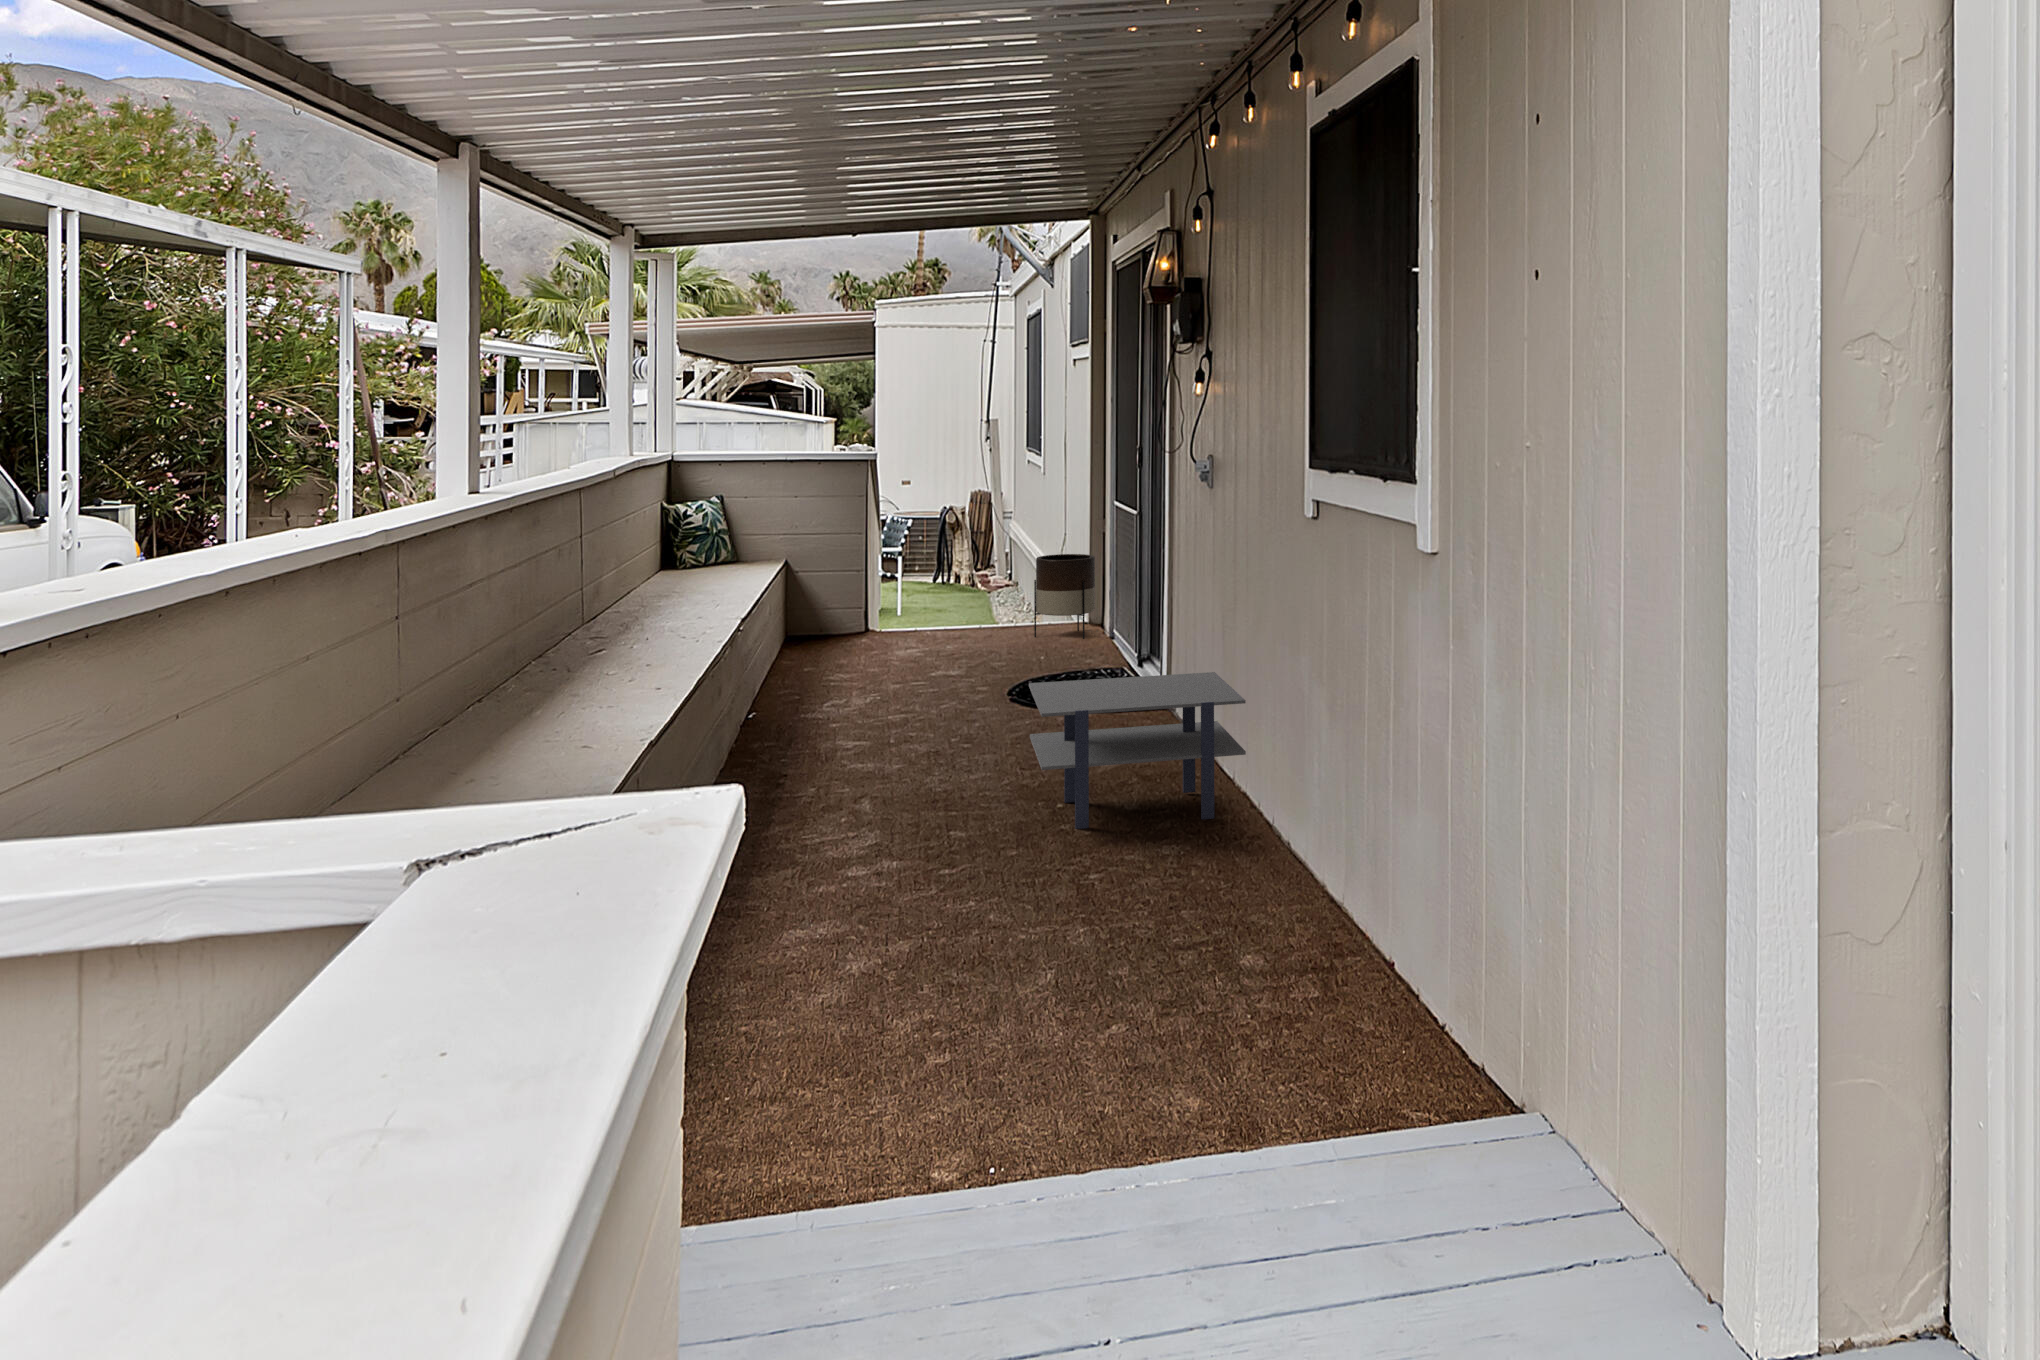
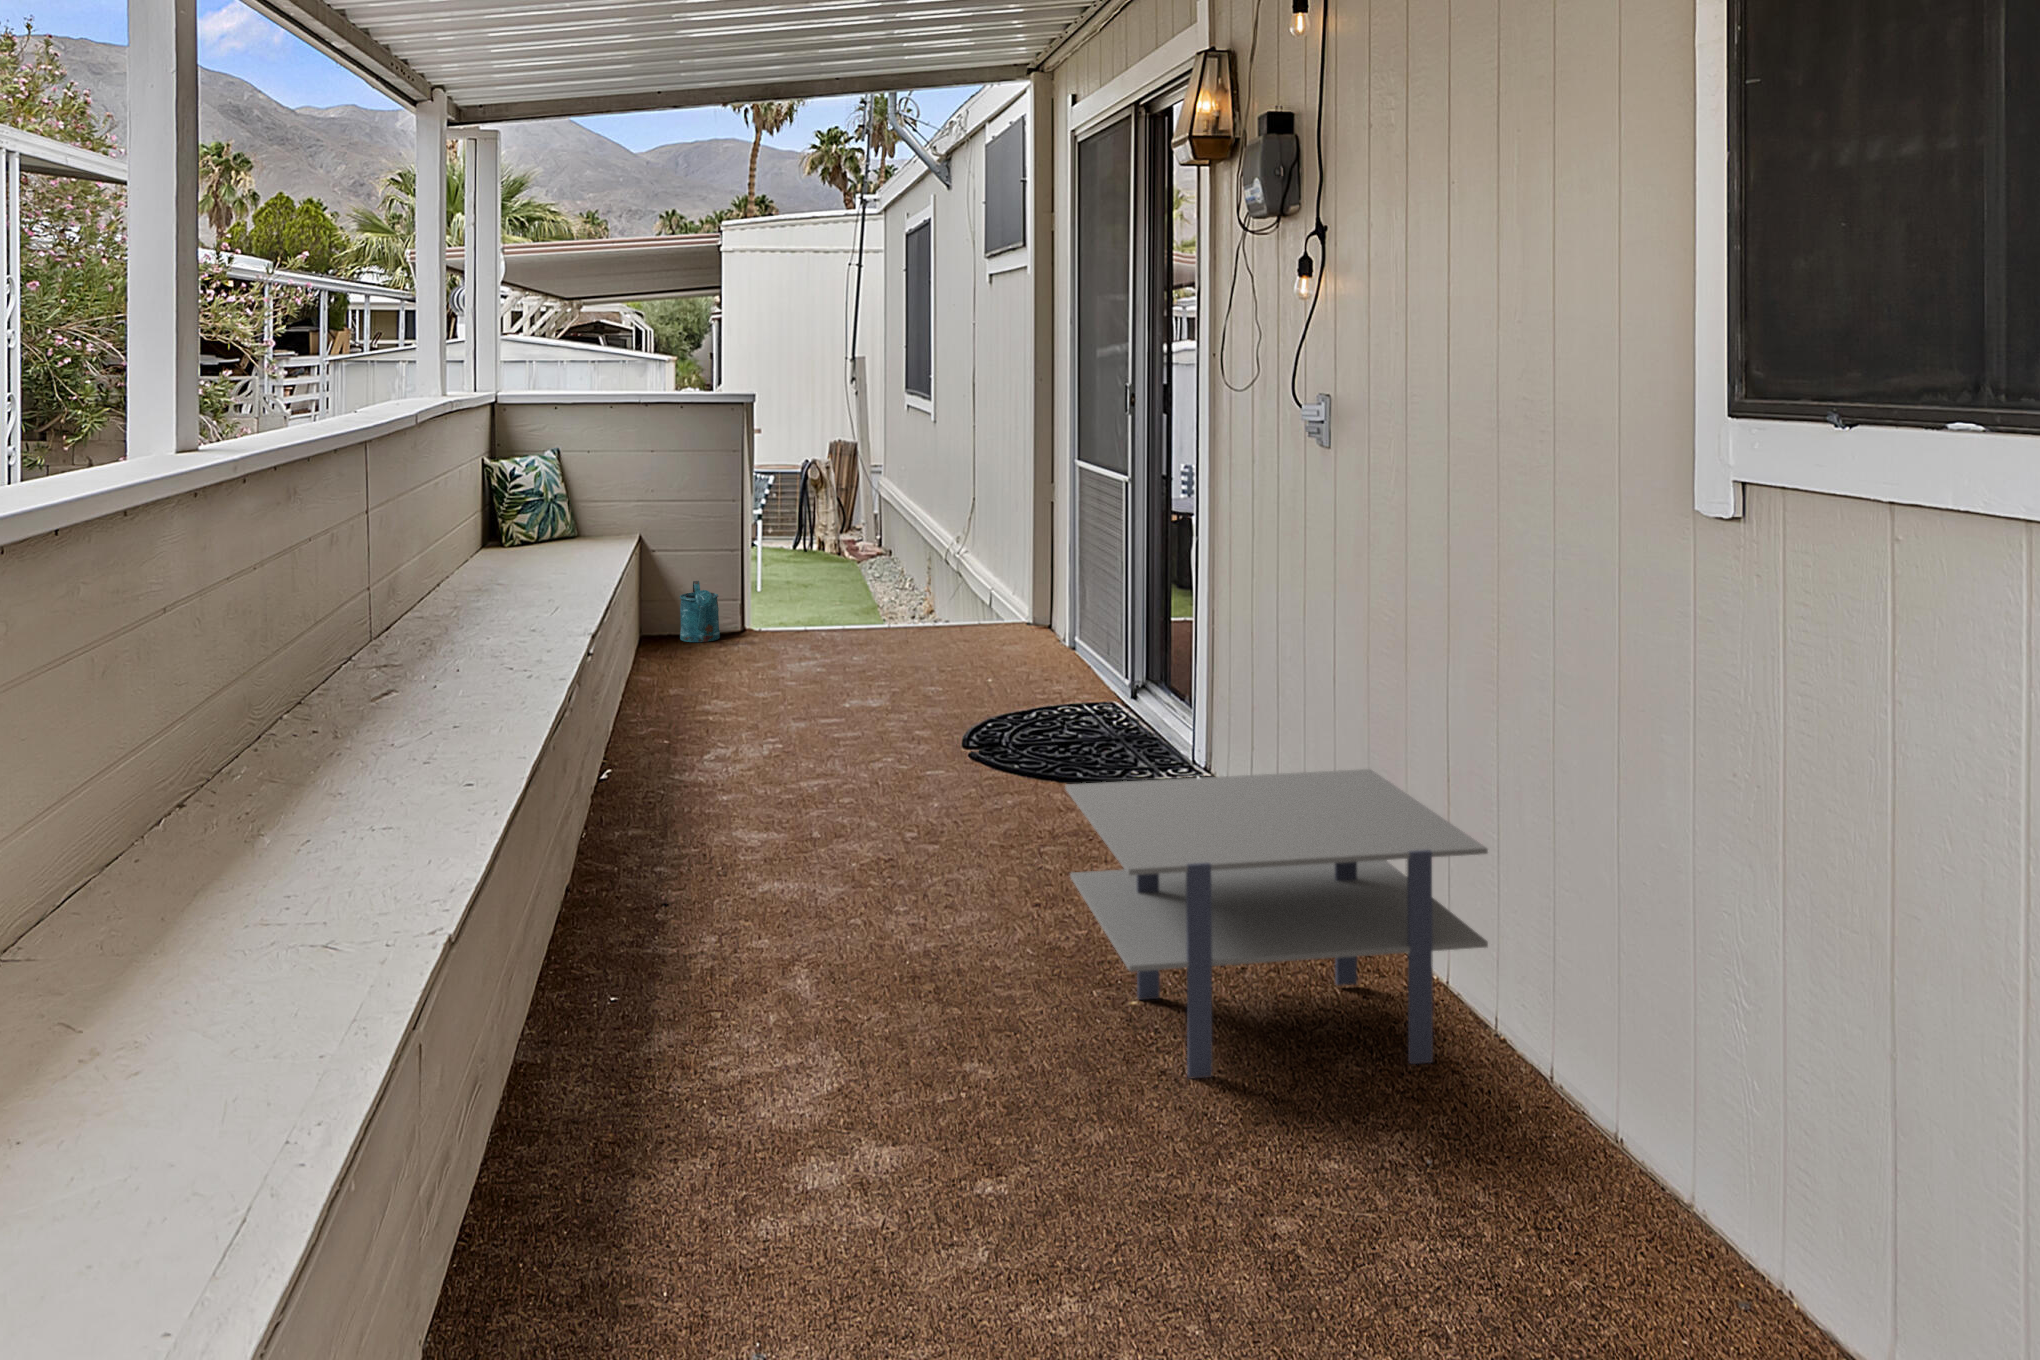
planter: present [1034,554,1095,639] -> none [956,530,1035,645]
watering can: none [817,596,849,643] -> present [680,581,720,642]

